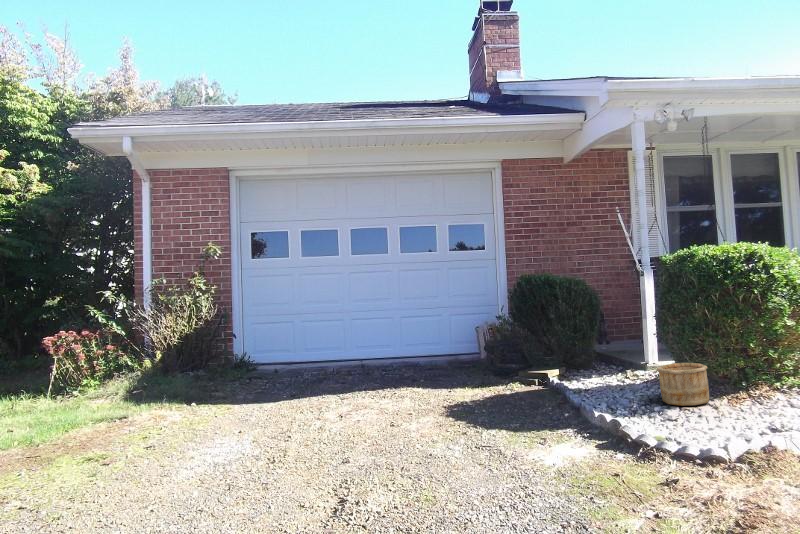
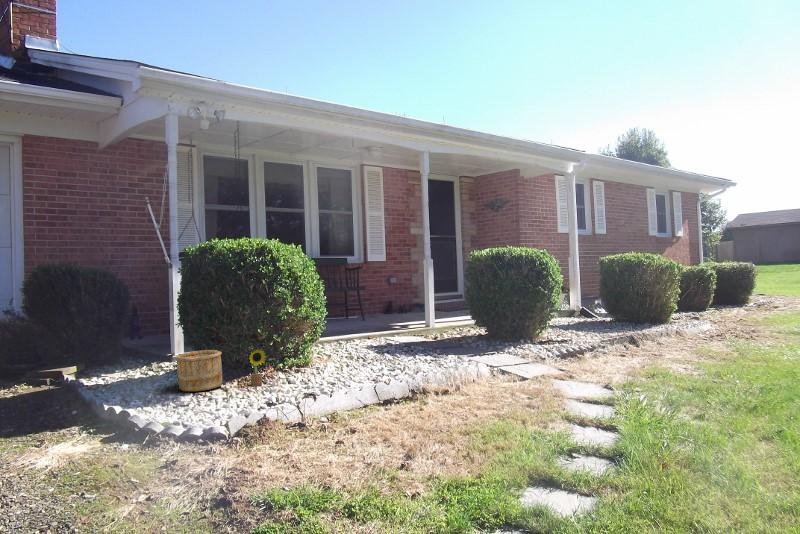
decorative plant: none [740,366,763,406] -> present [249,349,267,386]

